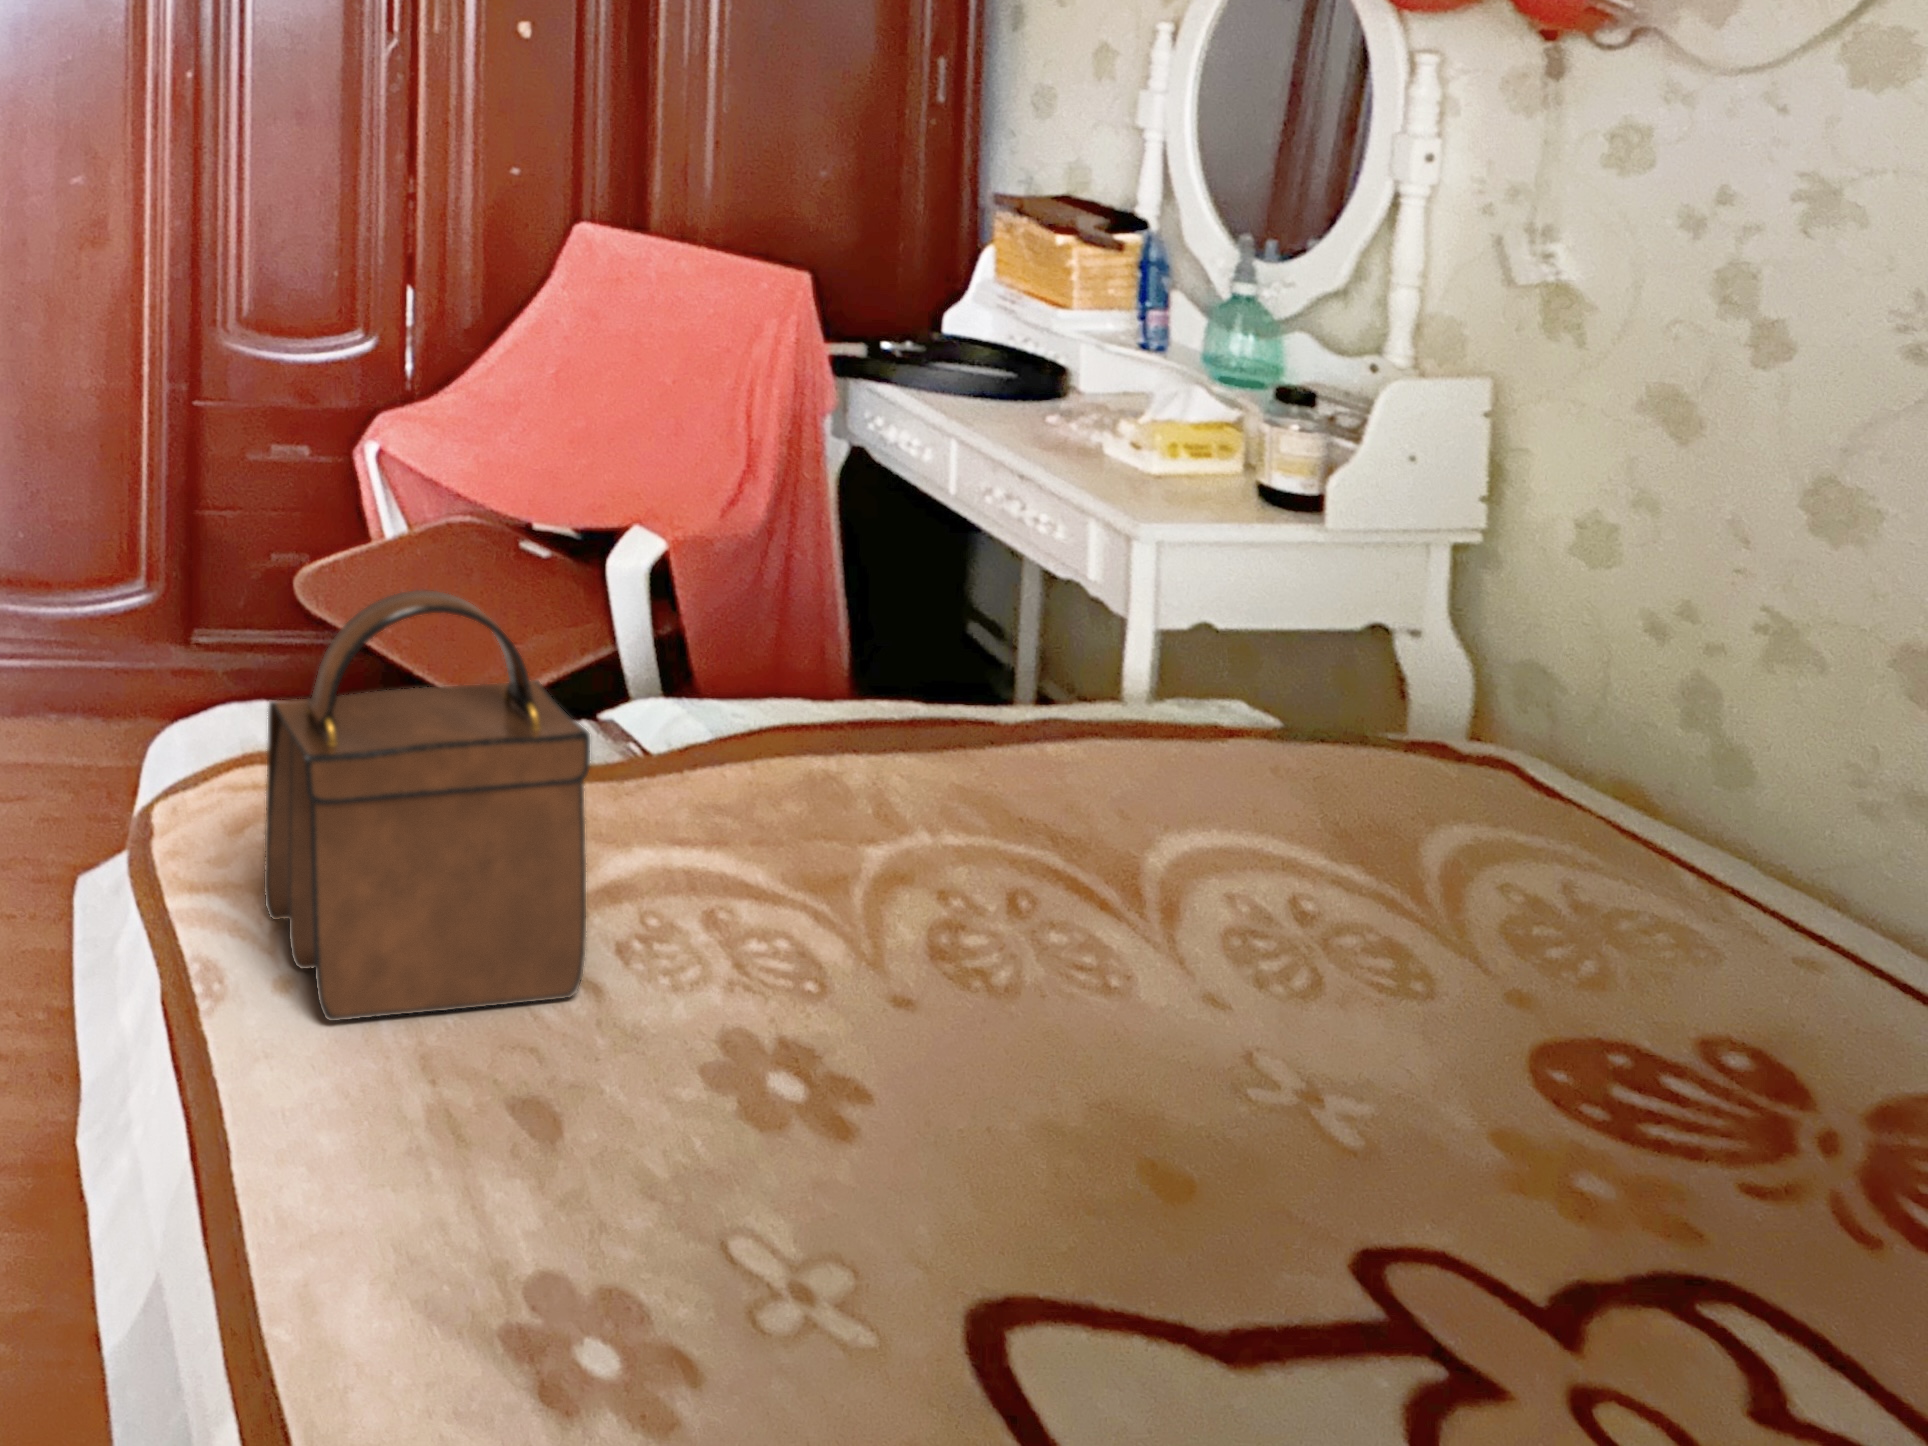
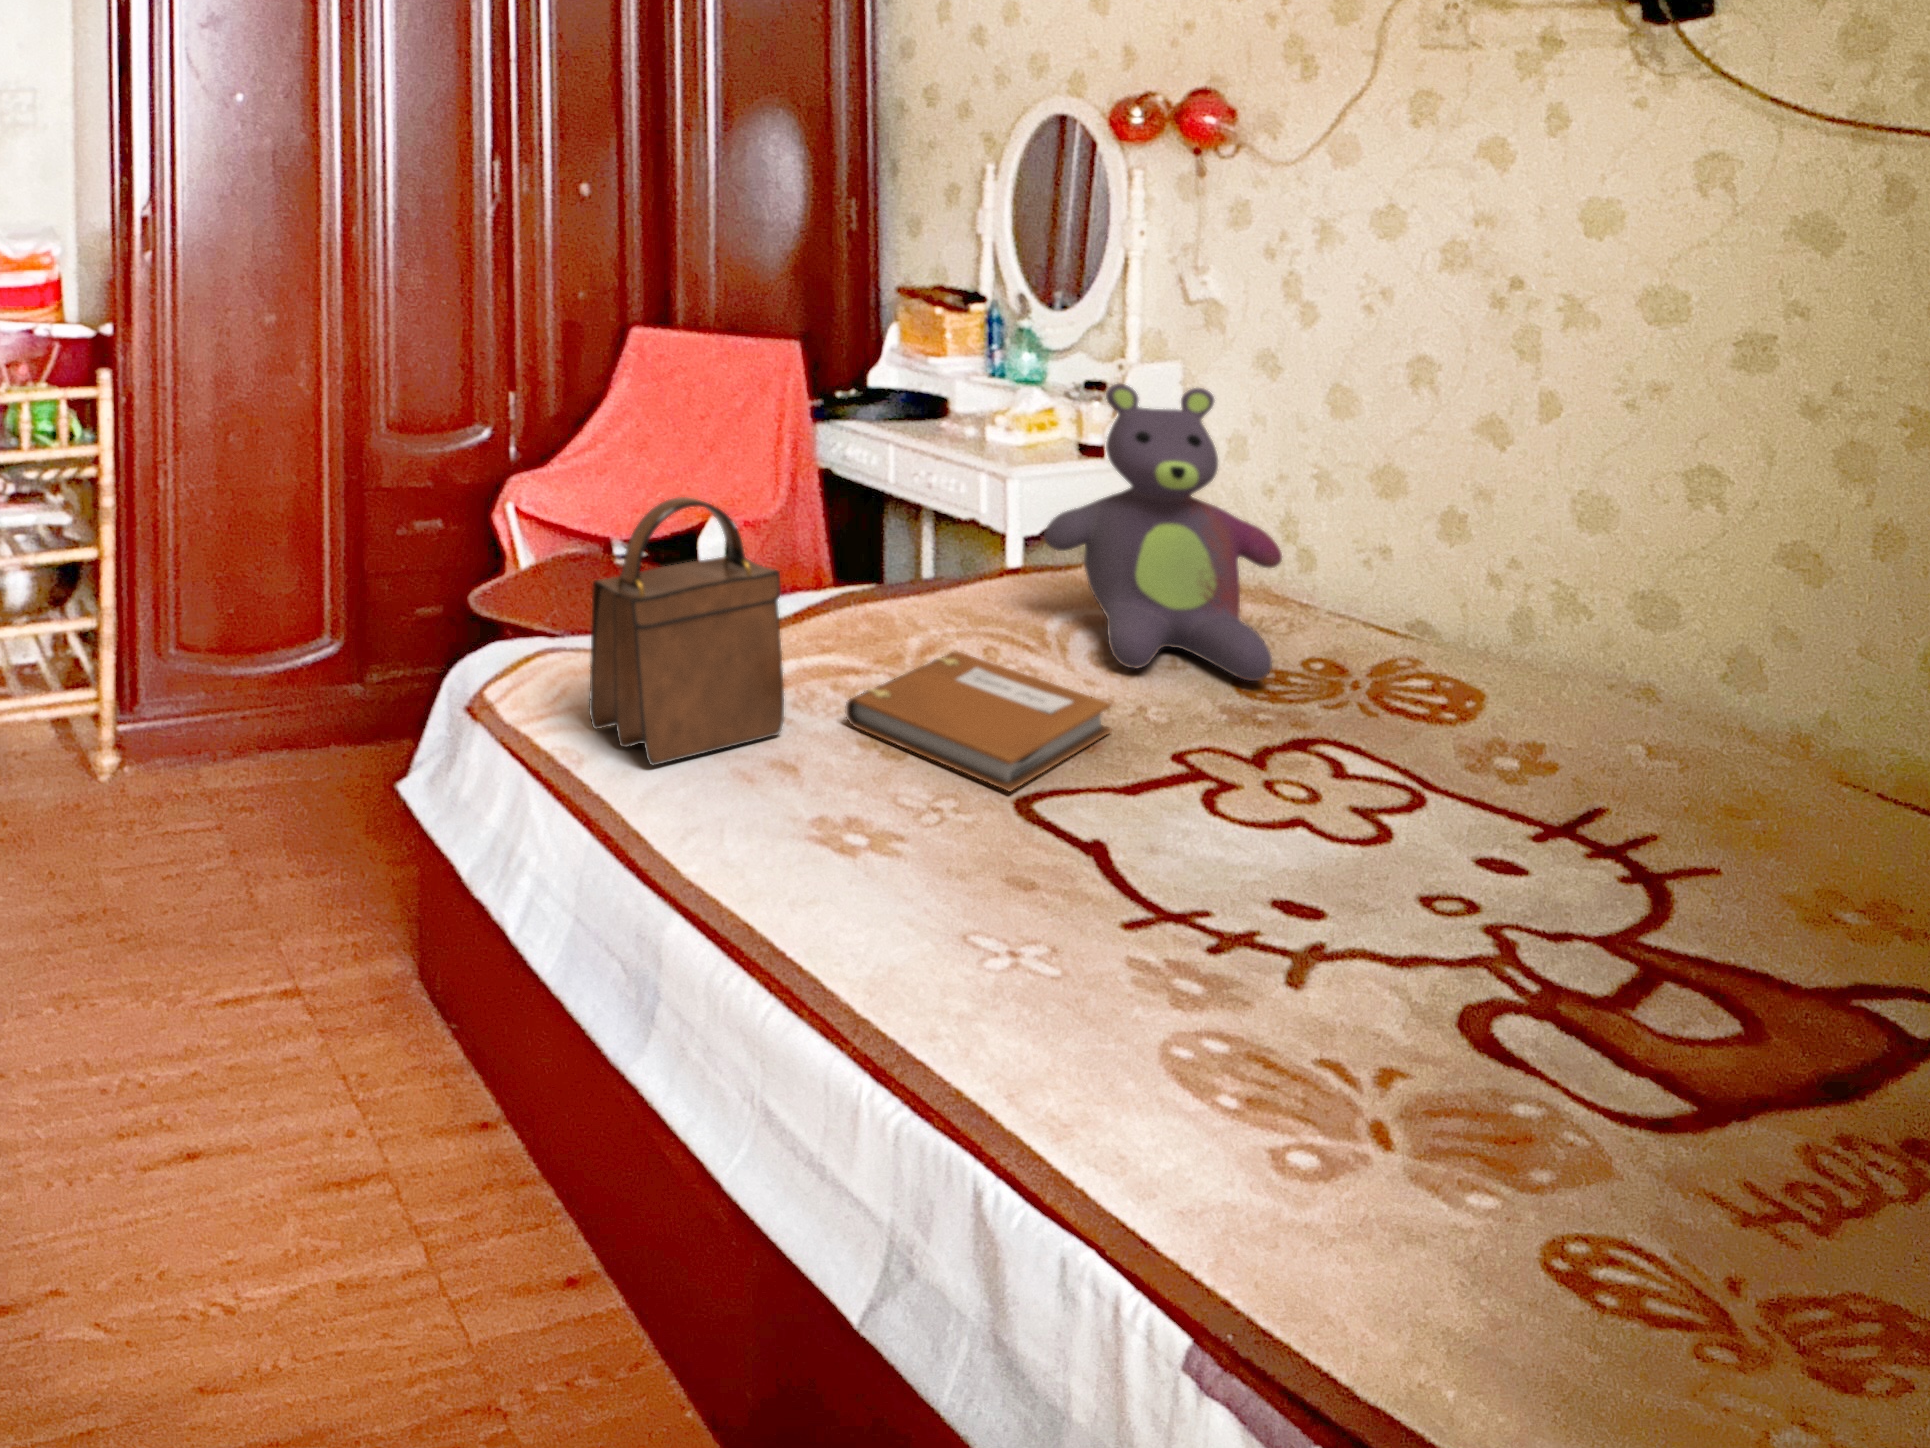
stuffed bear: none [1153,463,1668,1071] -> present [1044,384,1282,681]
notebook: none [701,887,1232,1243] -> present [845,652,1112,791]

